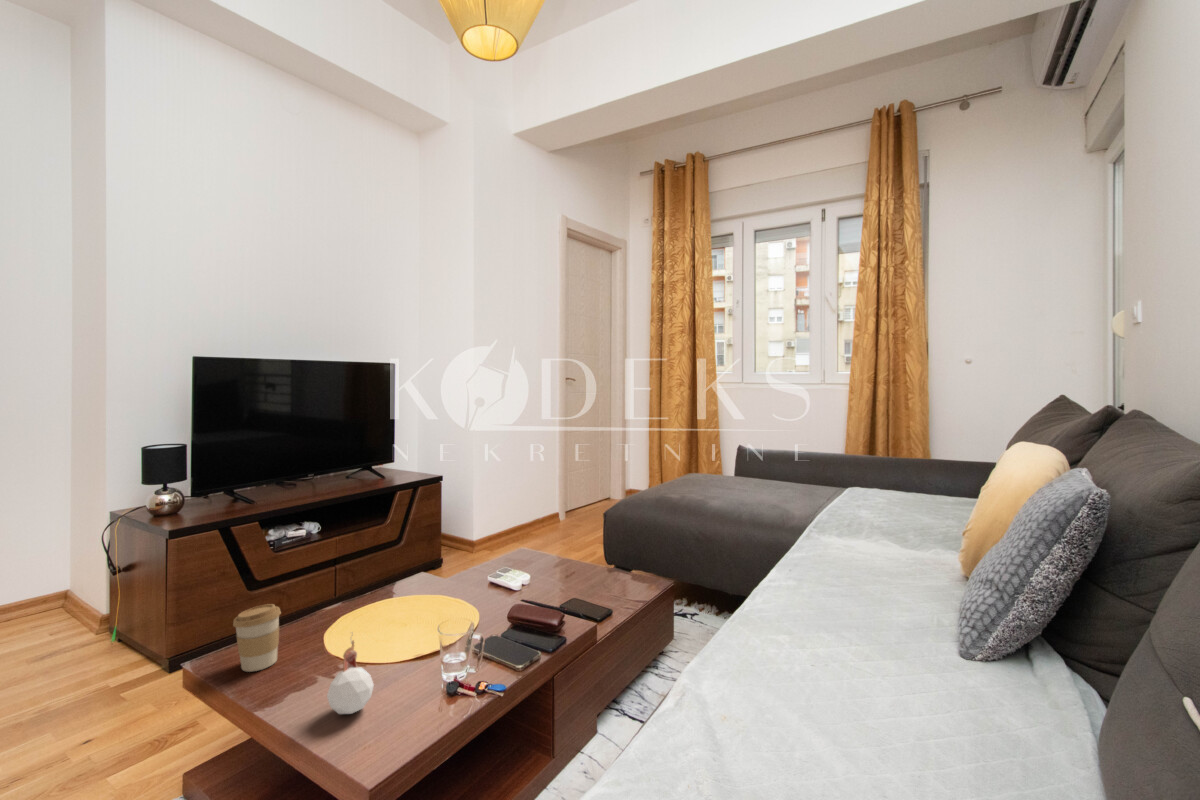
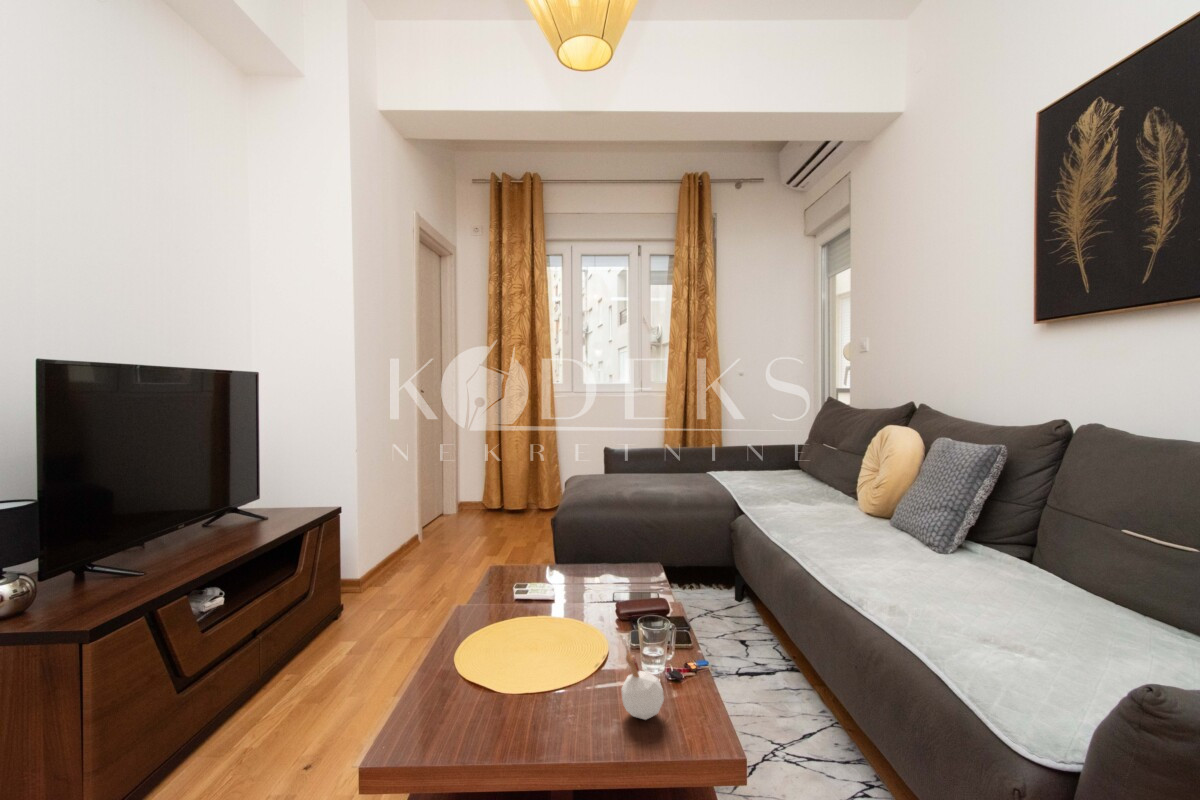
coffee cup: present [233,604,281,672] -> none [436,646,486,732]

